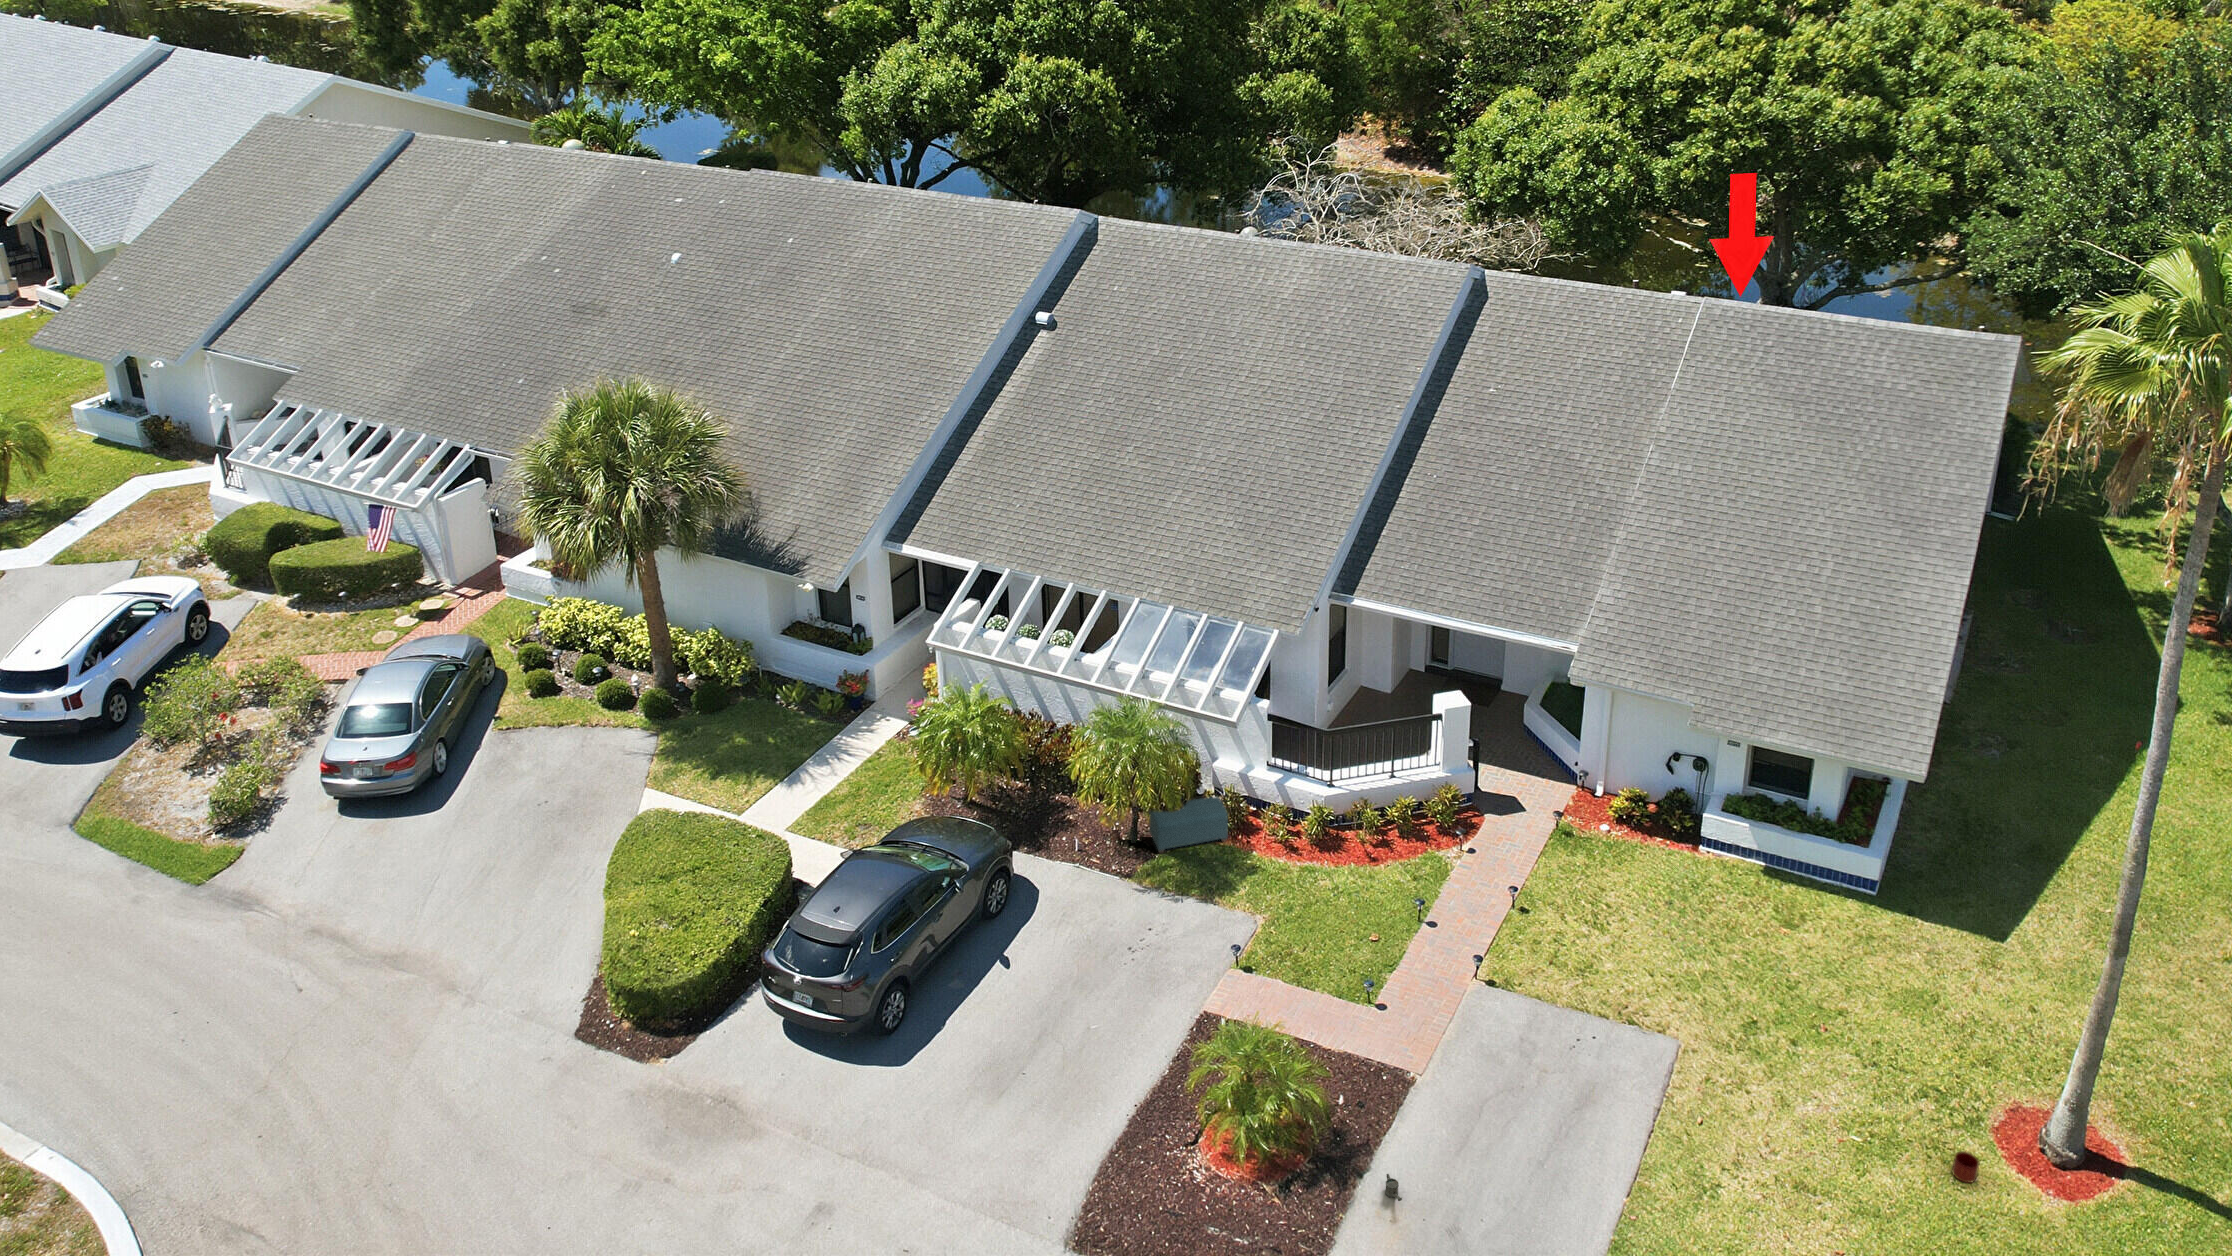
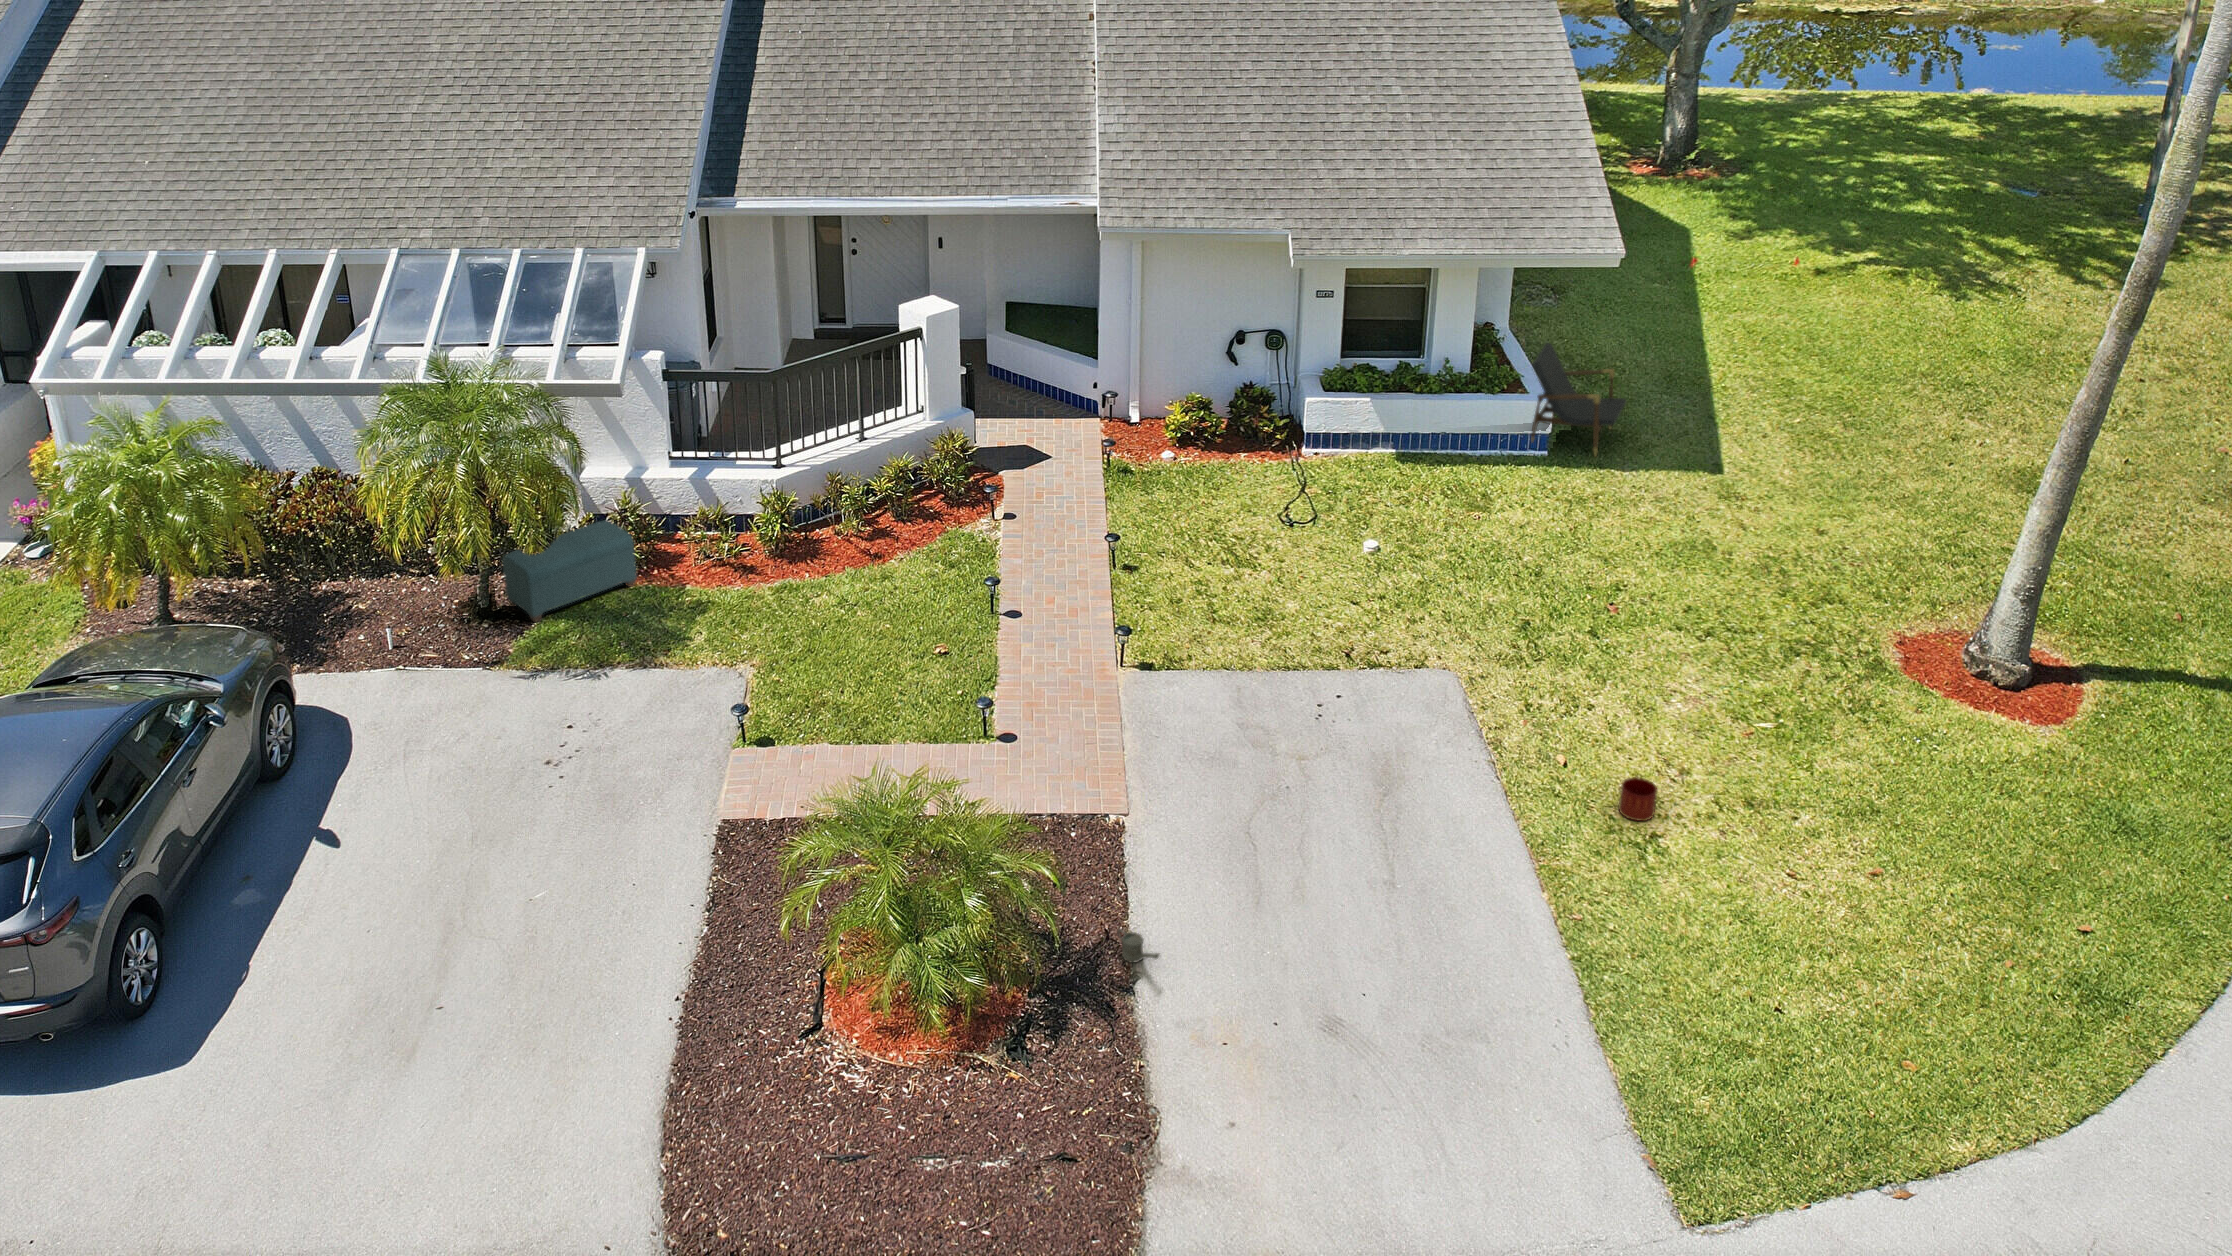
lounge chair: none [1881,814,1963,909] -> present [1531,343,1626,456]
planter: present [1952,1151,1979,1183] -> present [1619,777,1657,821]

